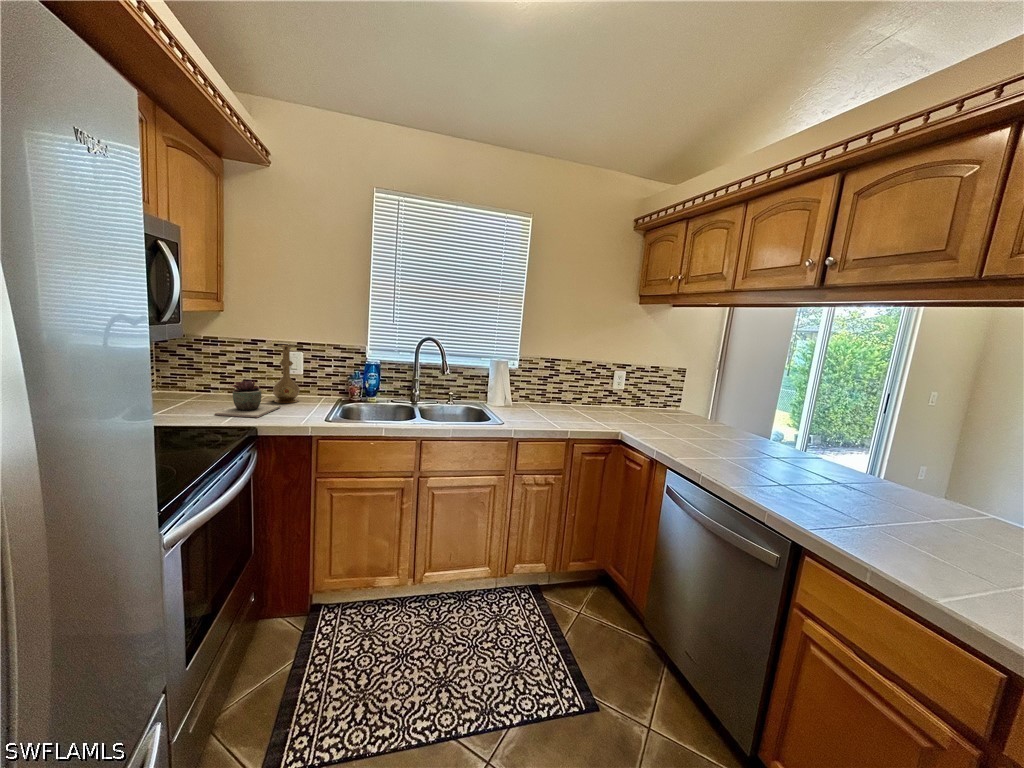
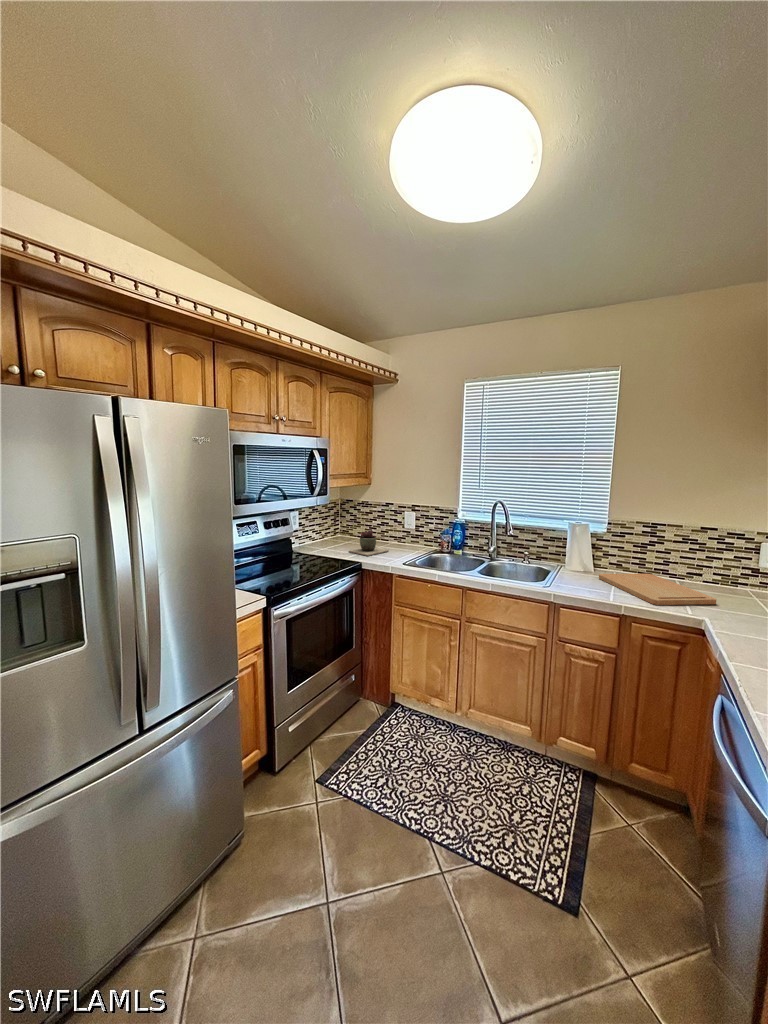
vase: present [273,344,300,403] -> none [391,506,408,549]
cutting board: none [523,402,611,426] -> present [599,574,717,605]

